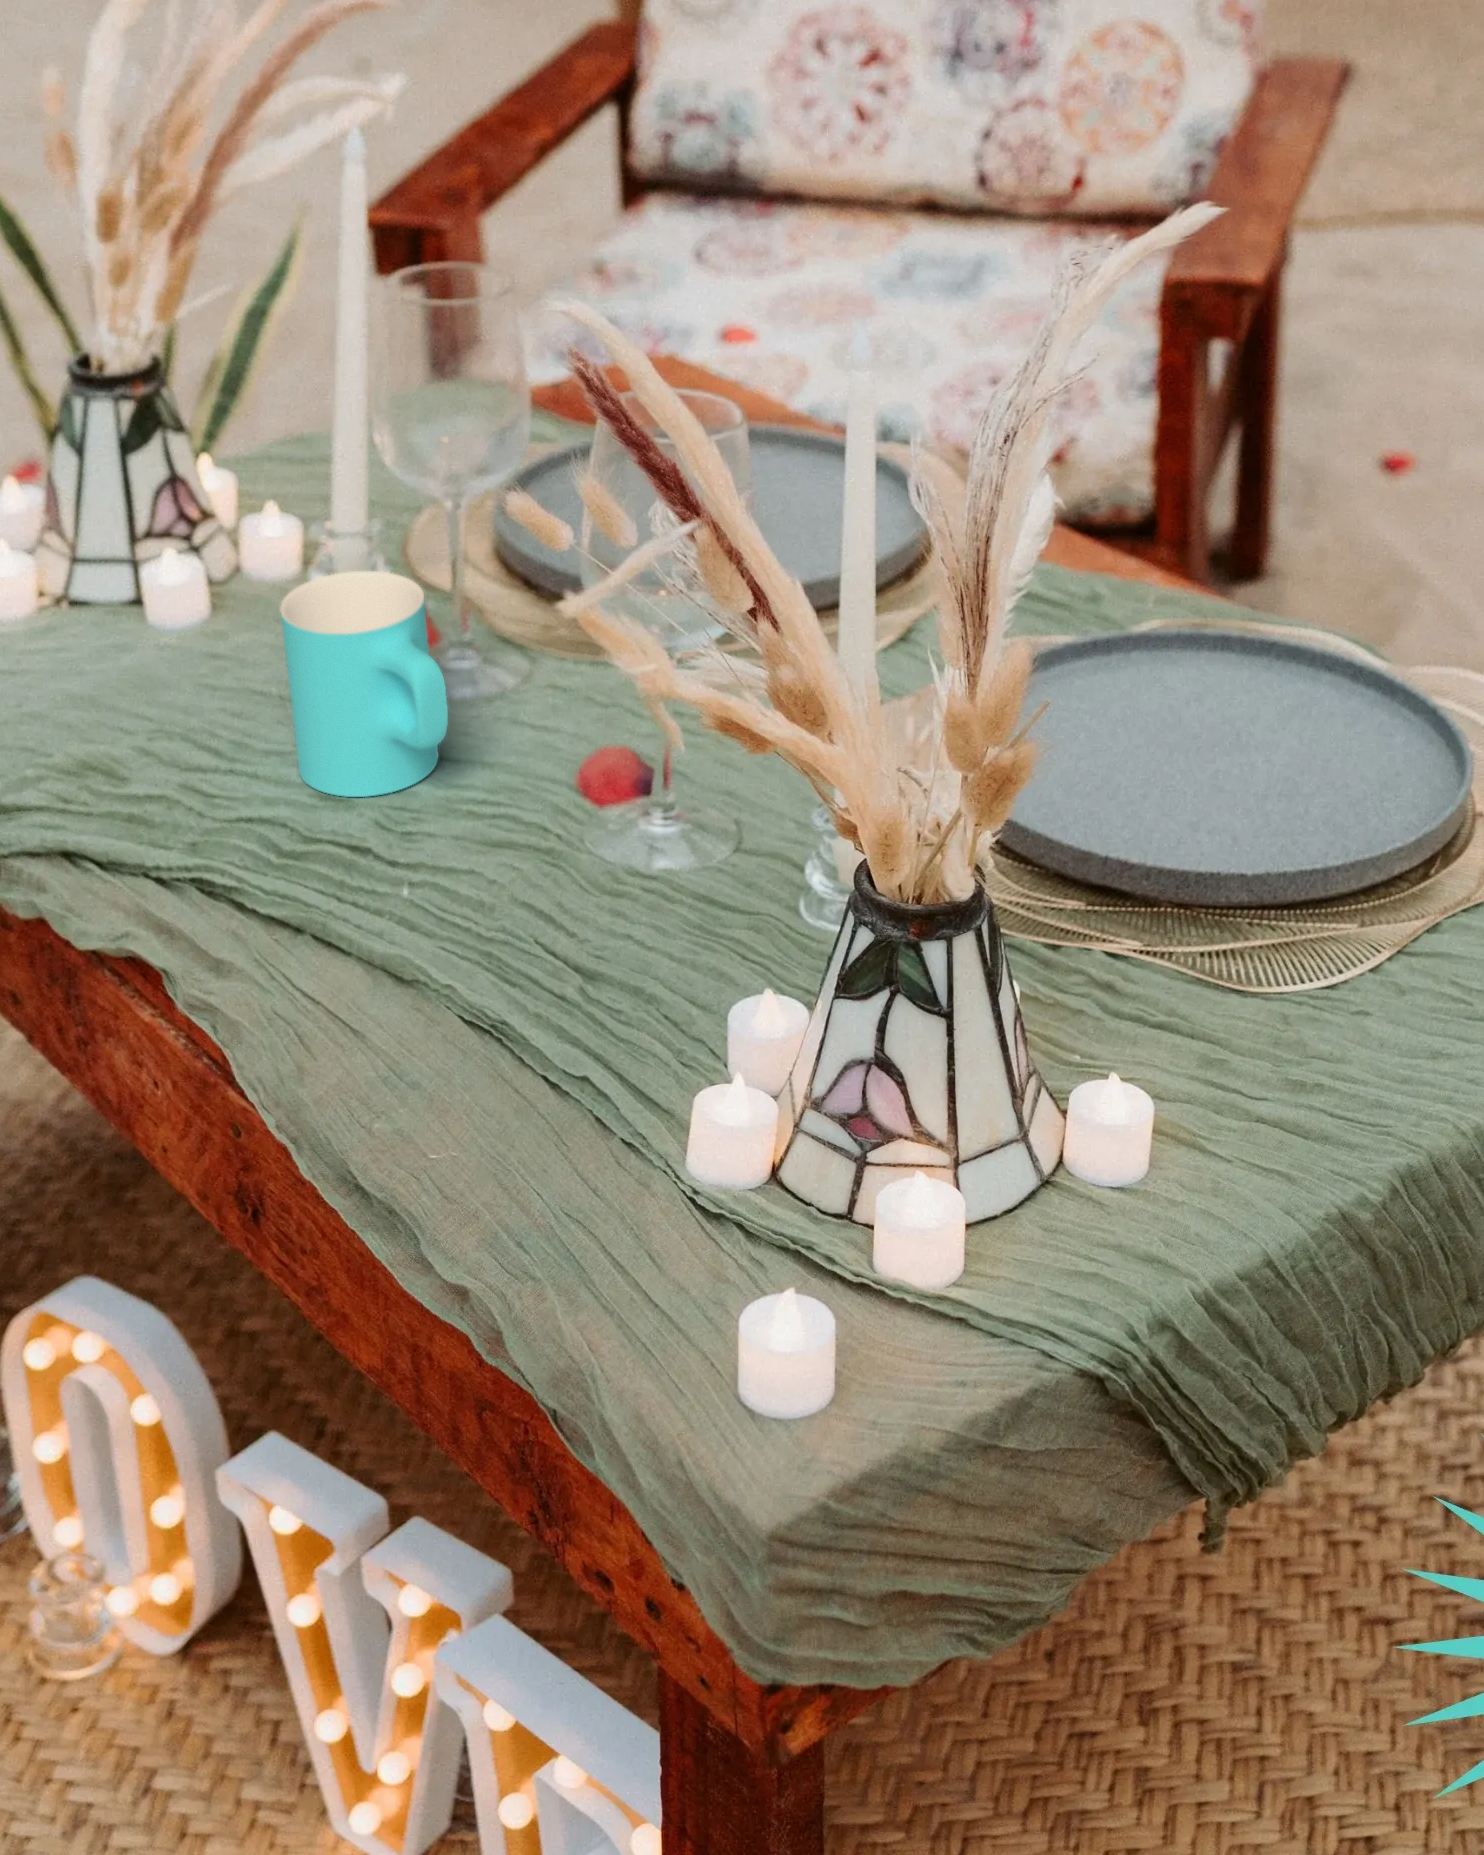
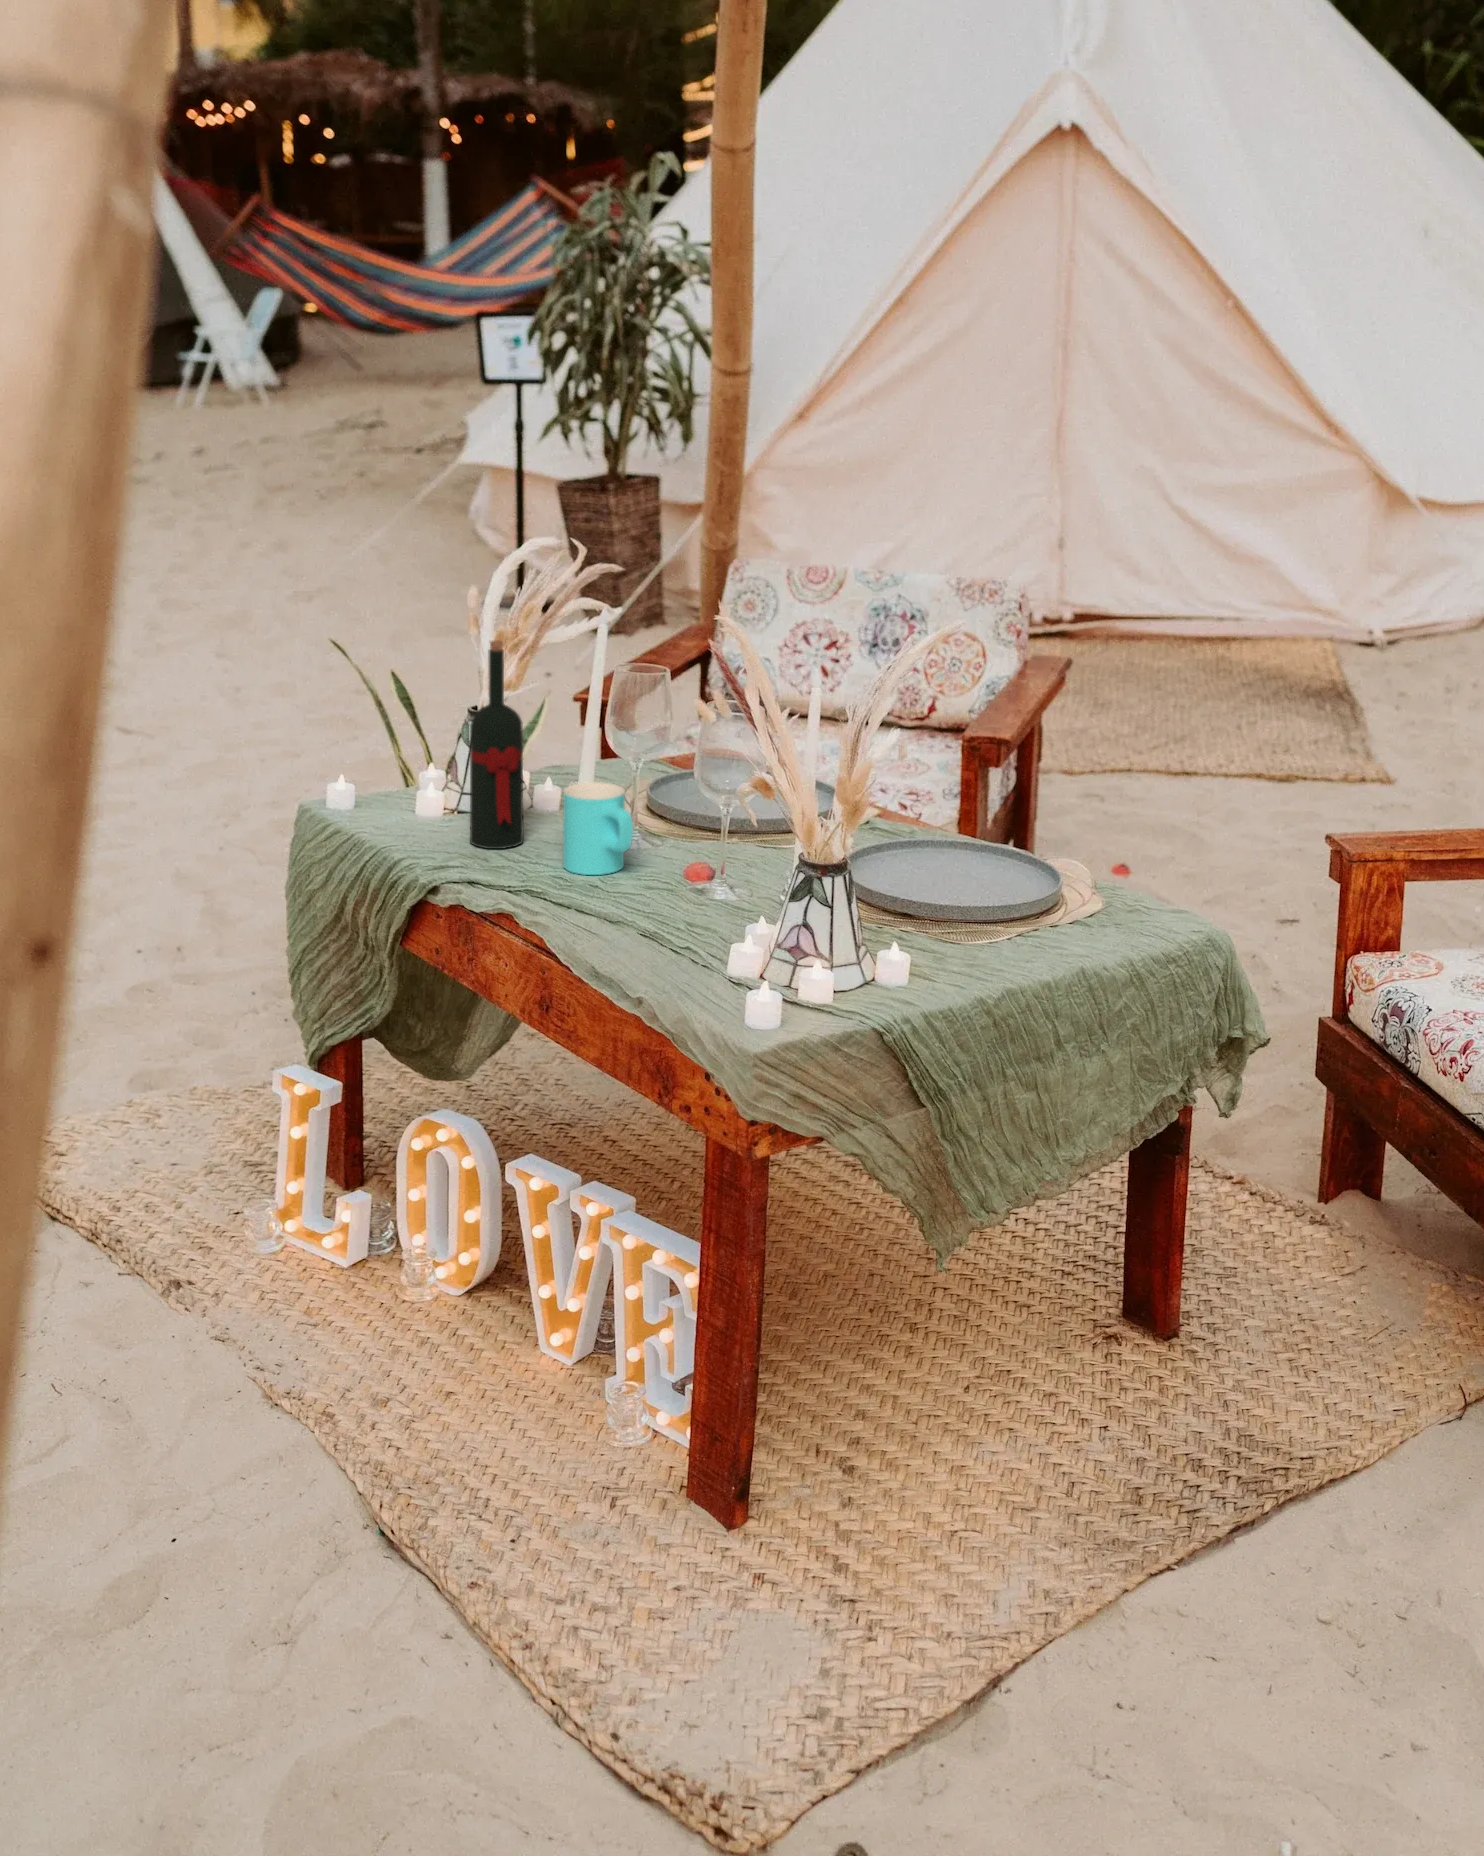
wine bottle: none [56,248,214,720] -> present [470,640,523,849]

